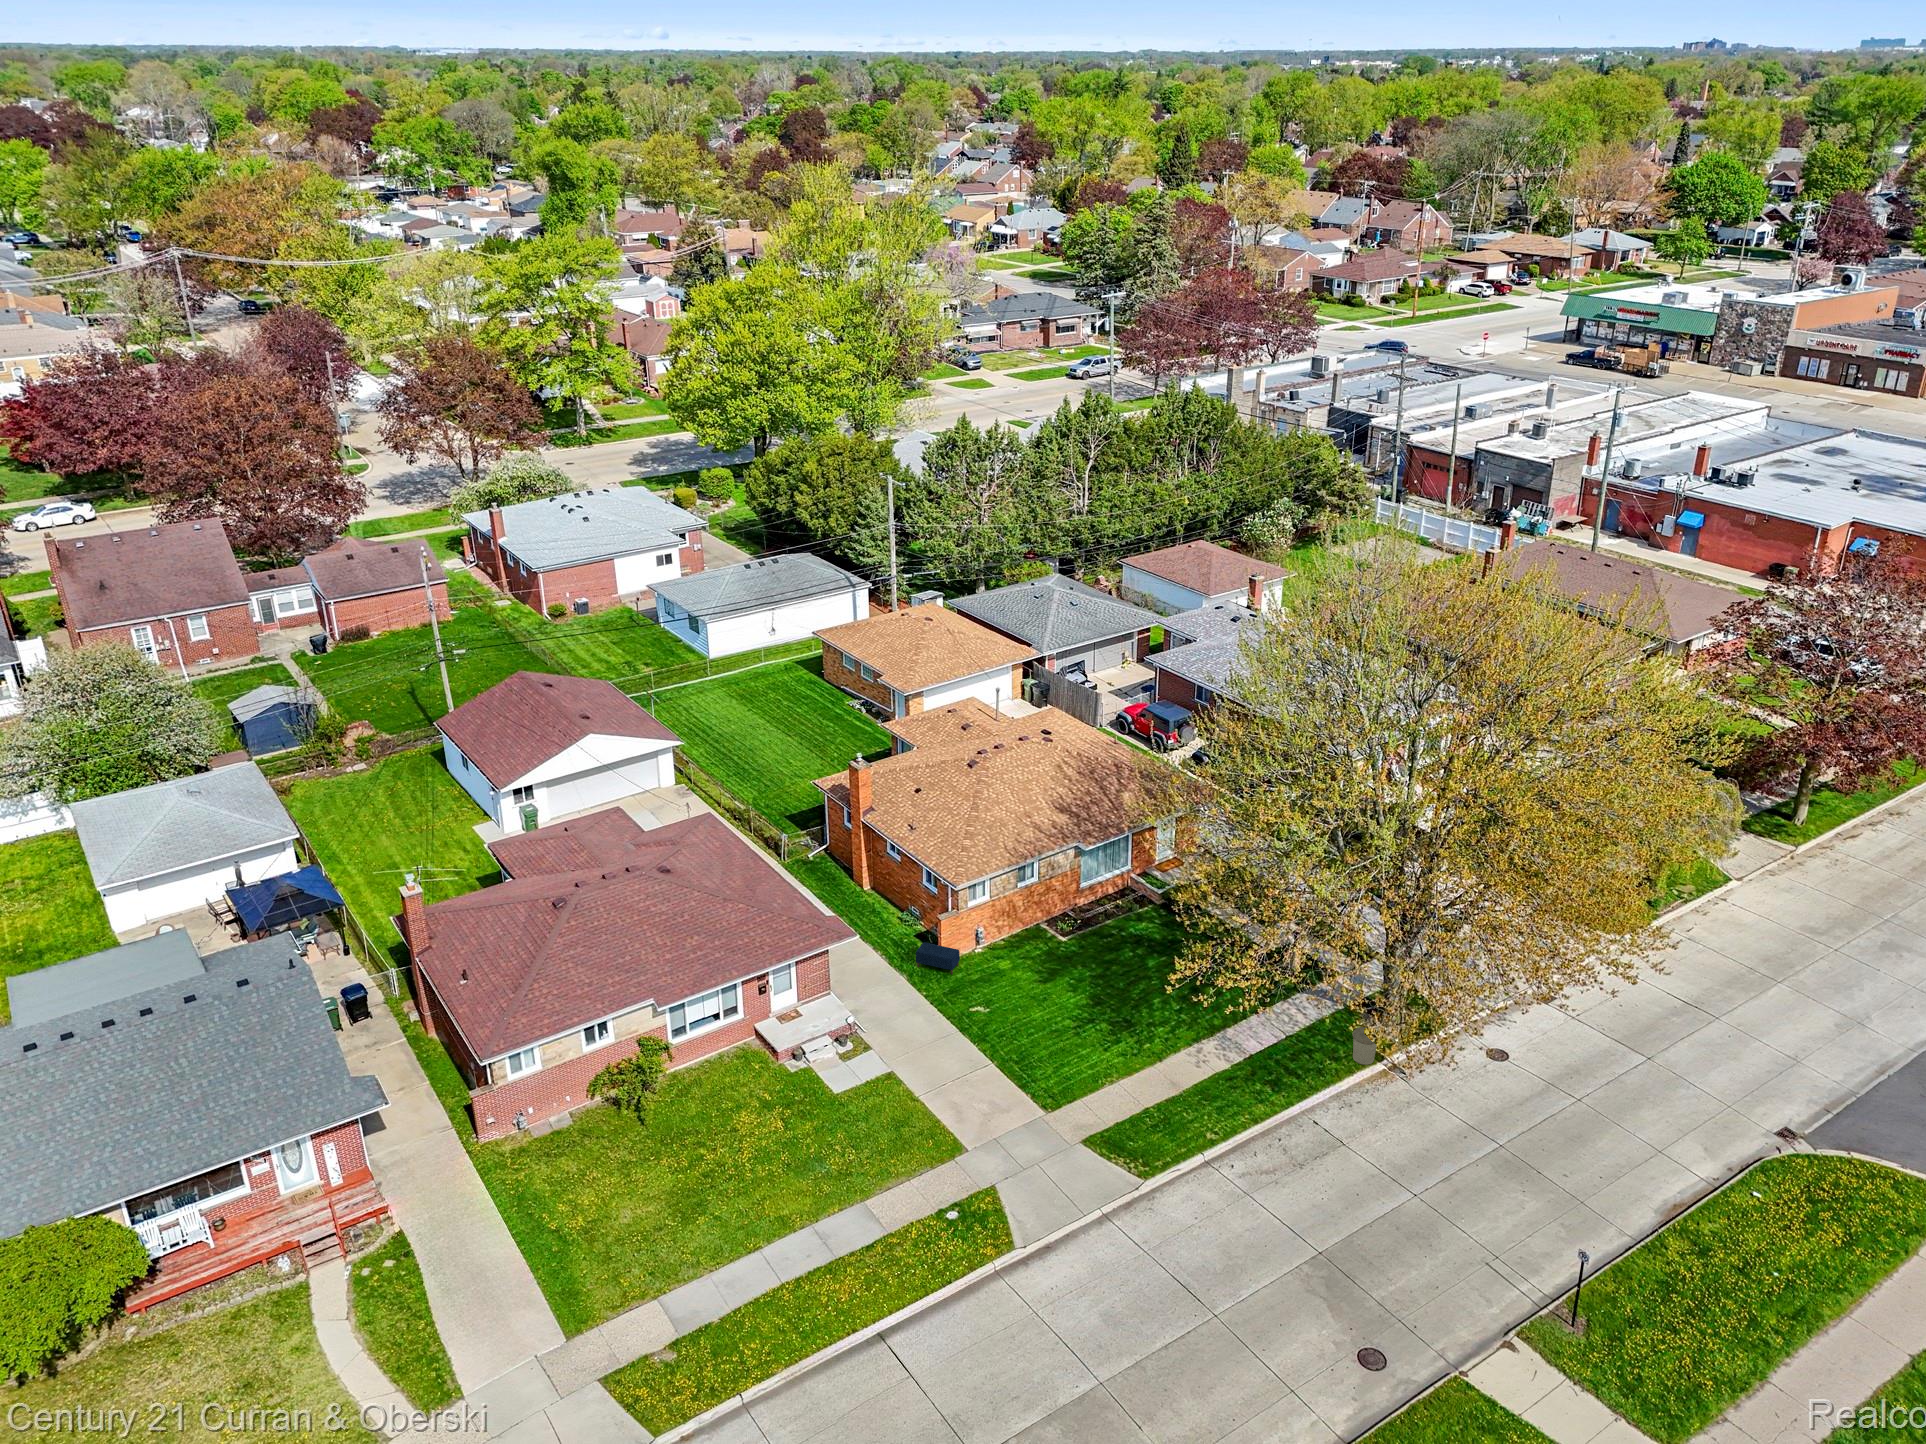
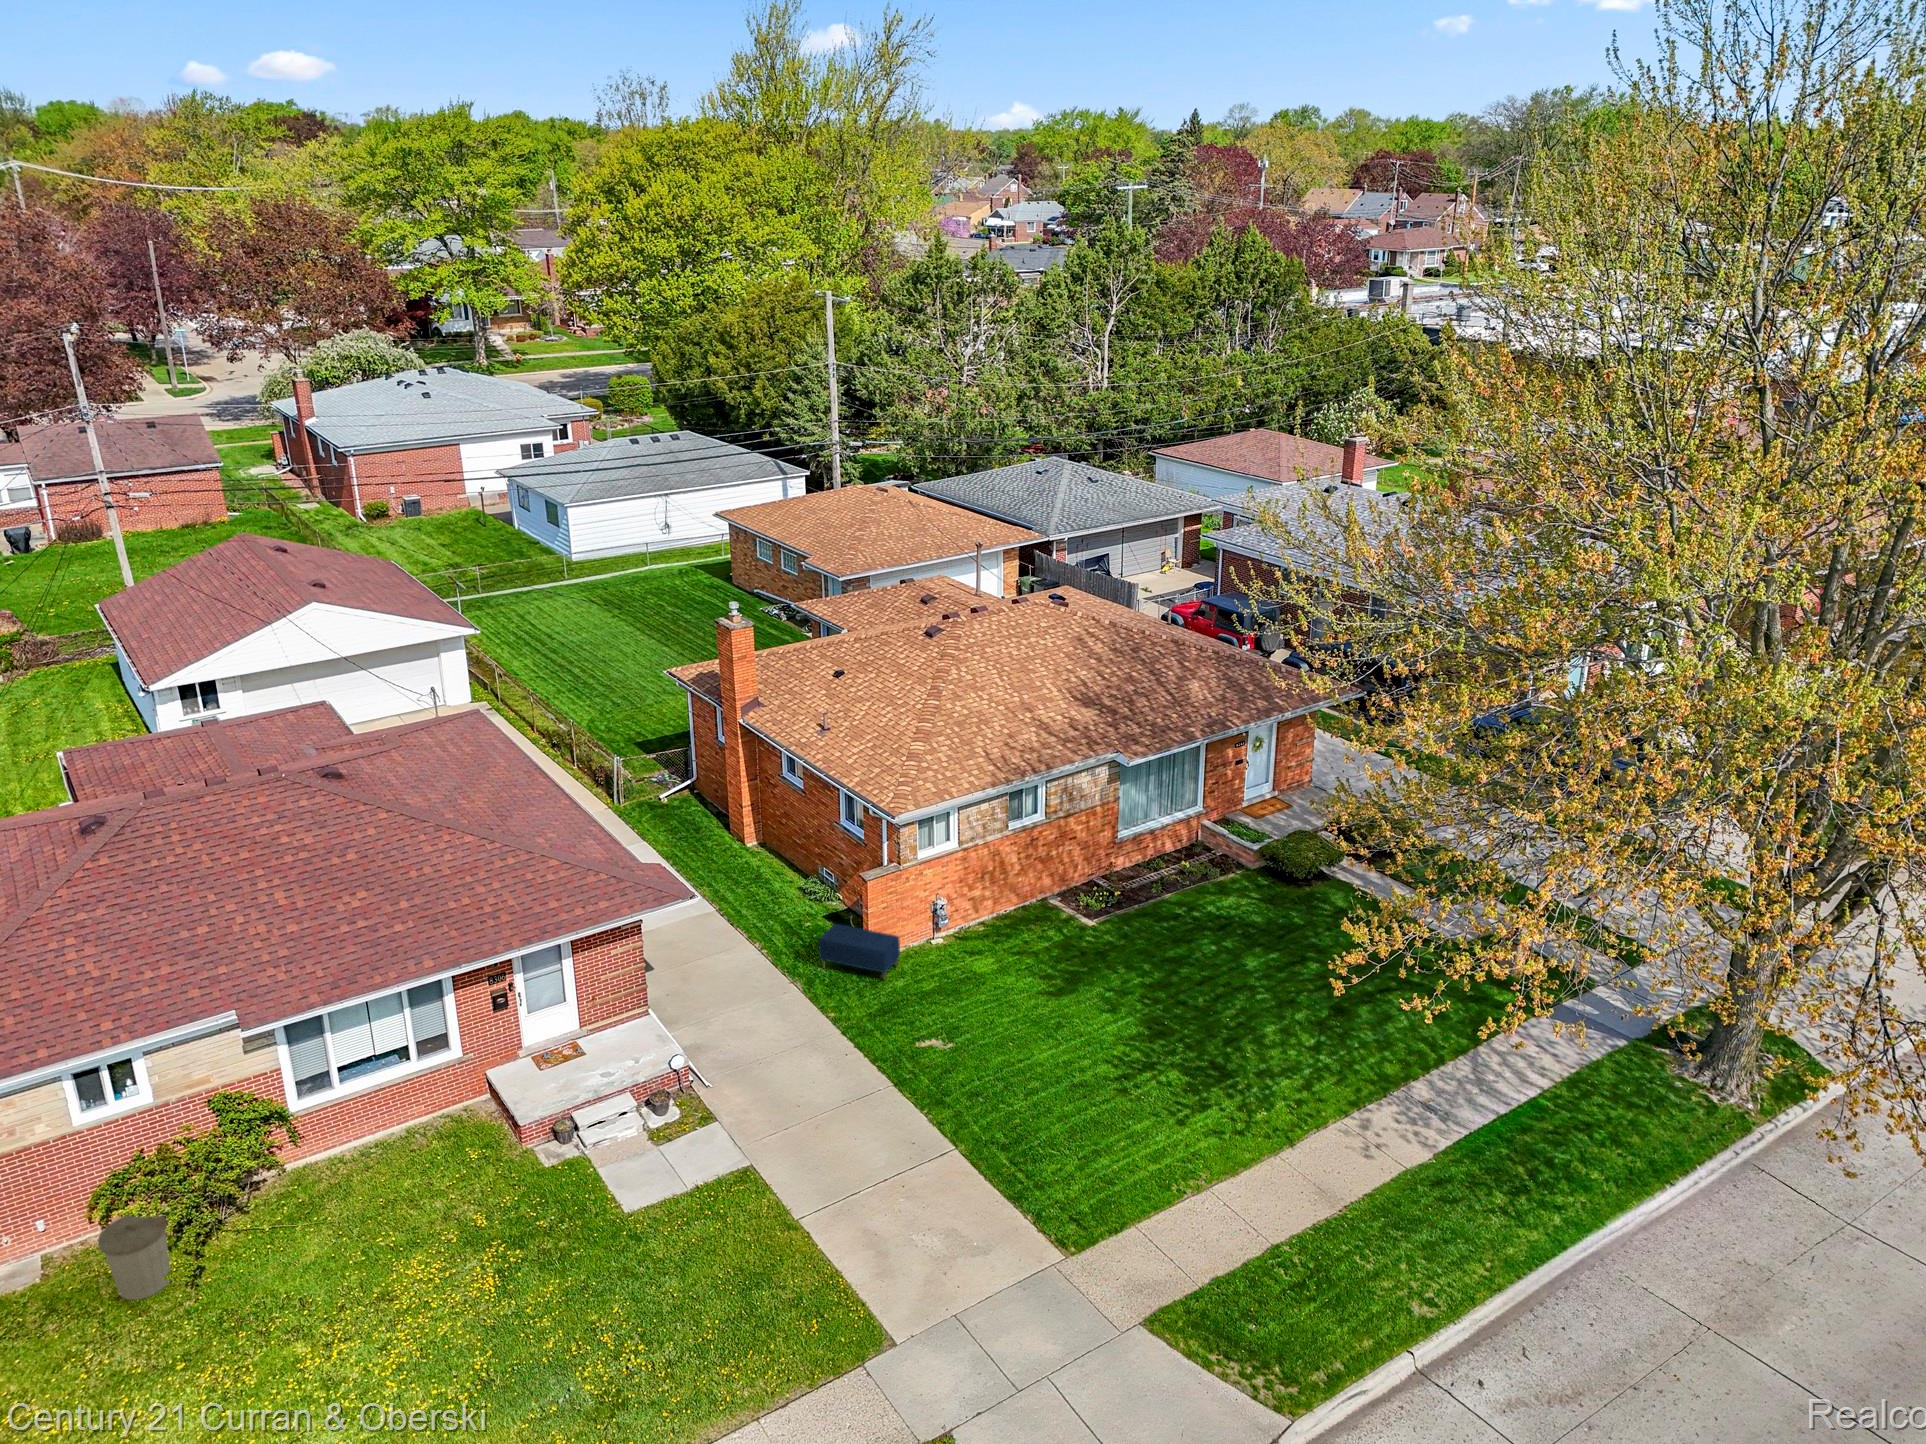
trash can: present [1352,1027,1377,1065] -> present [98,1215,172,1300]

